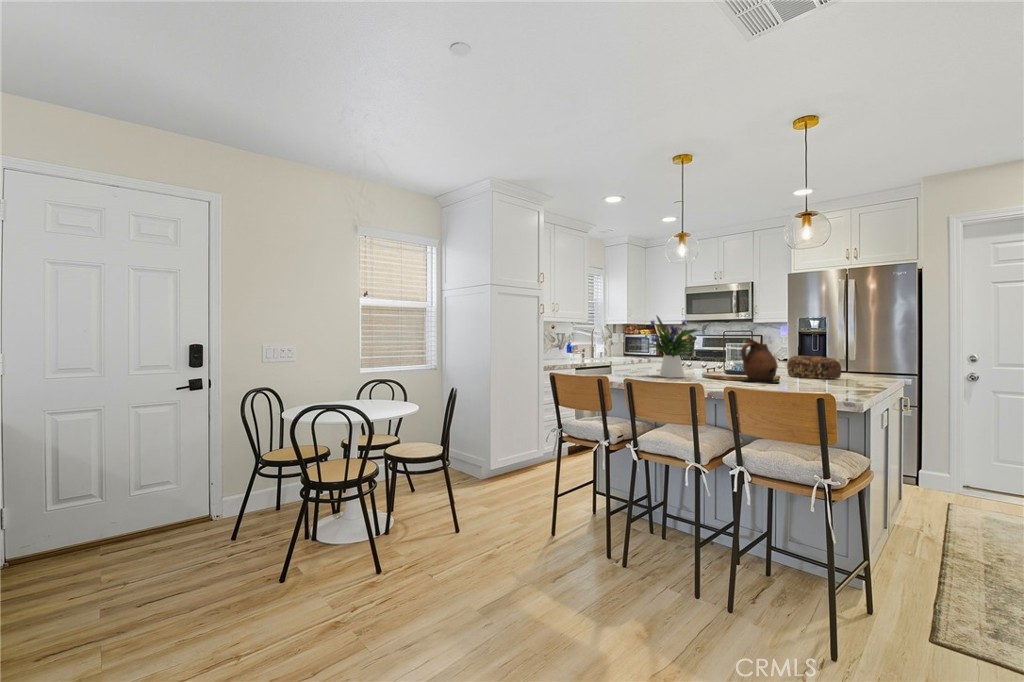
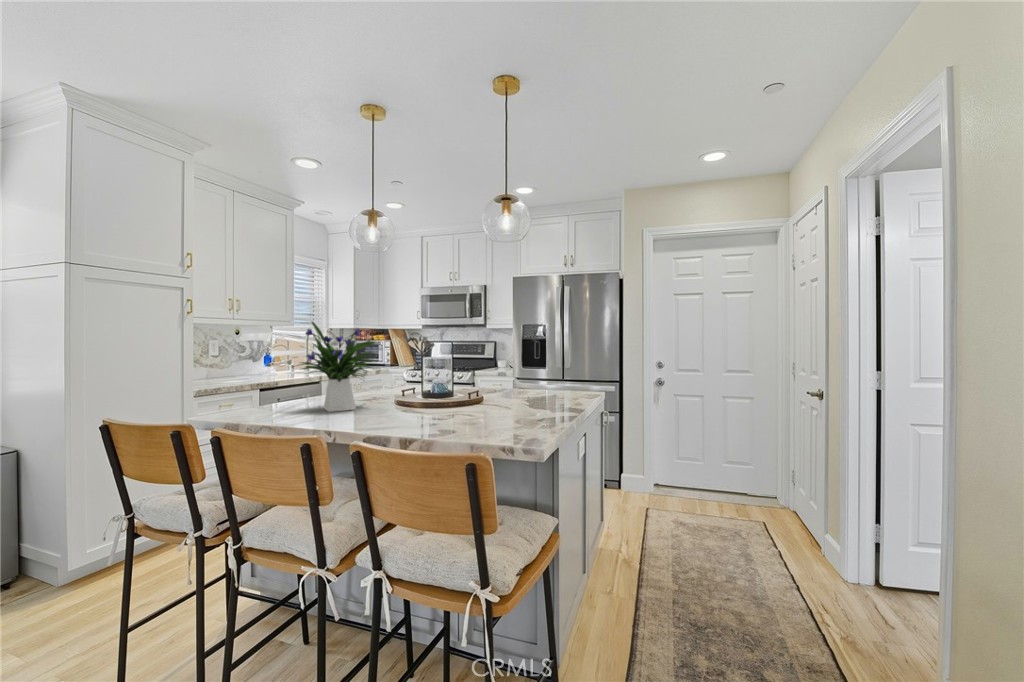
ceramic pitcher: present [741,339,779,383] -> none [421,356,471,416]
bread loaf: present [787,355,841,379] -> none [495,370,547,398]

